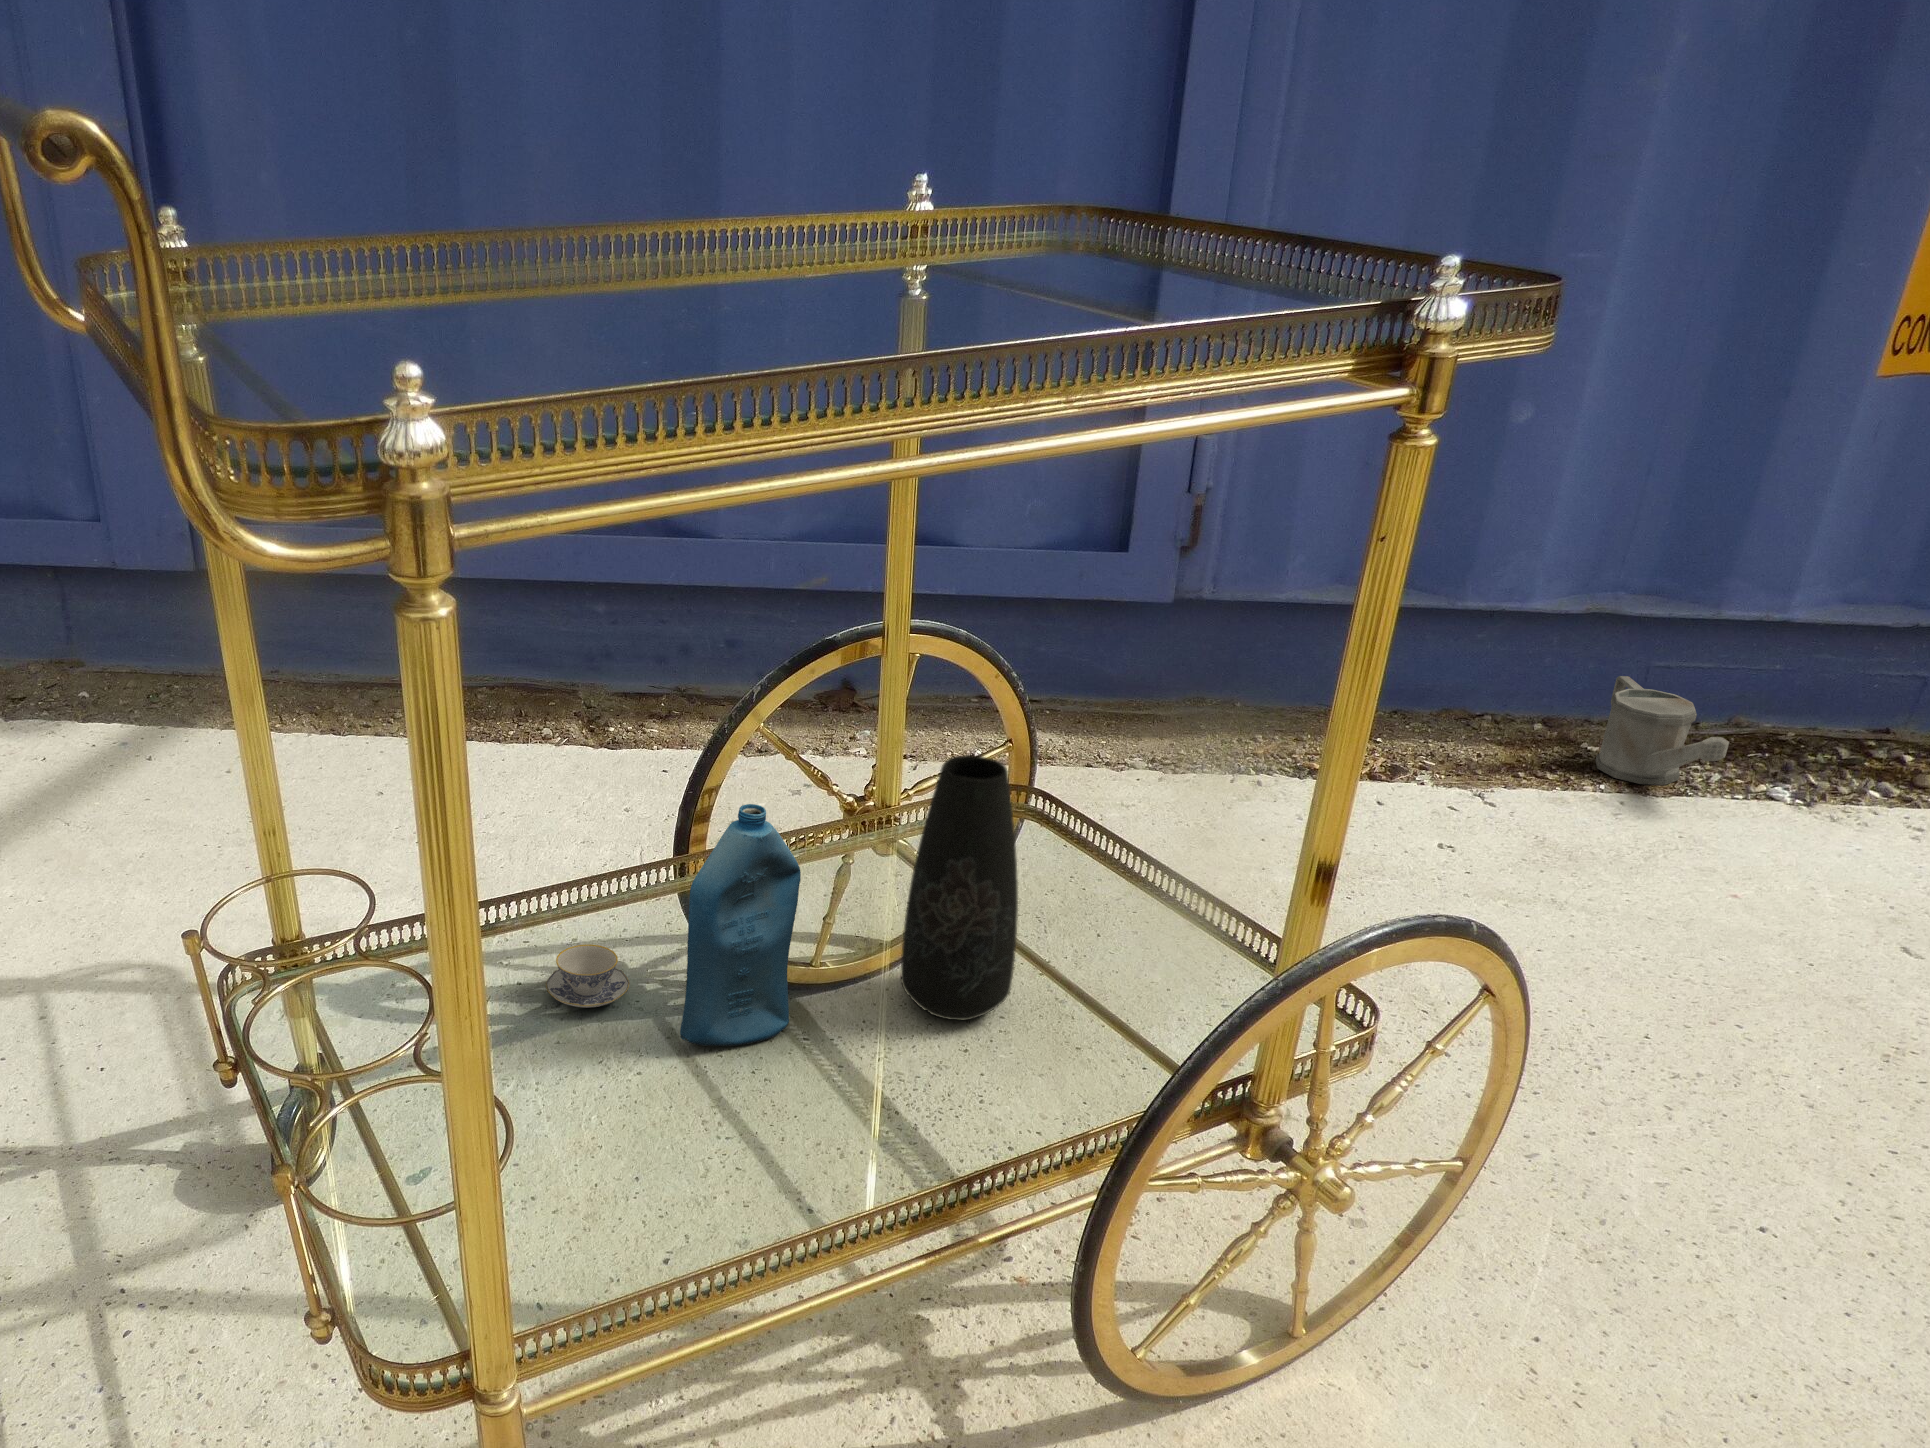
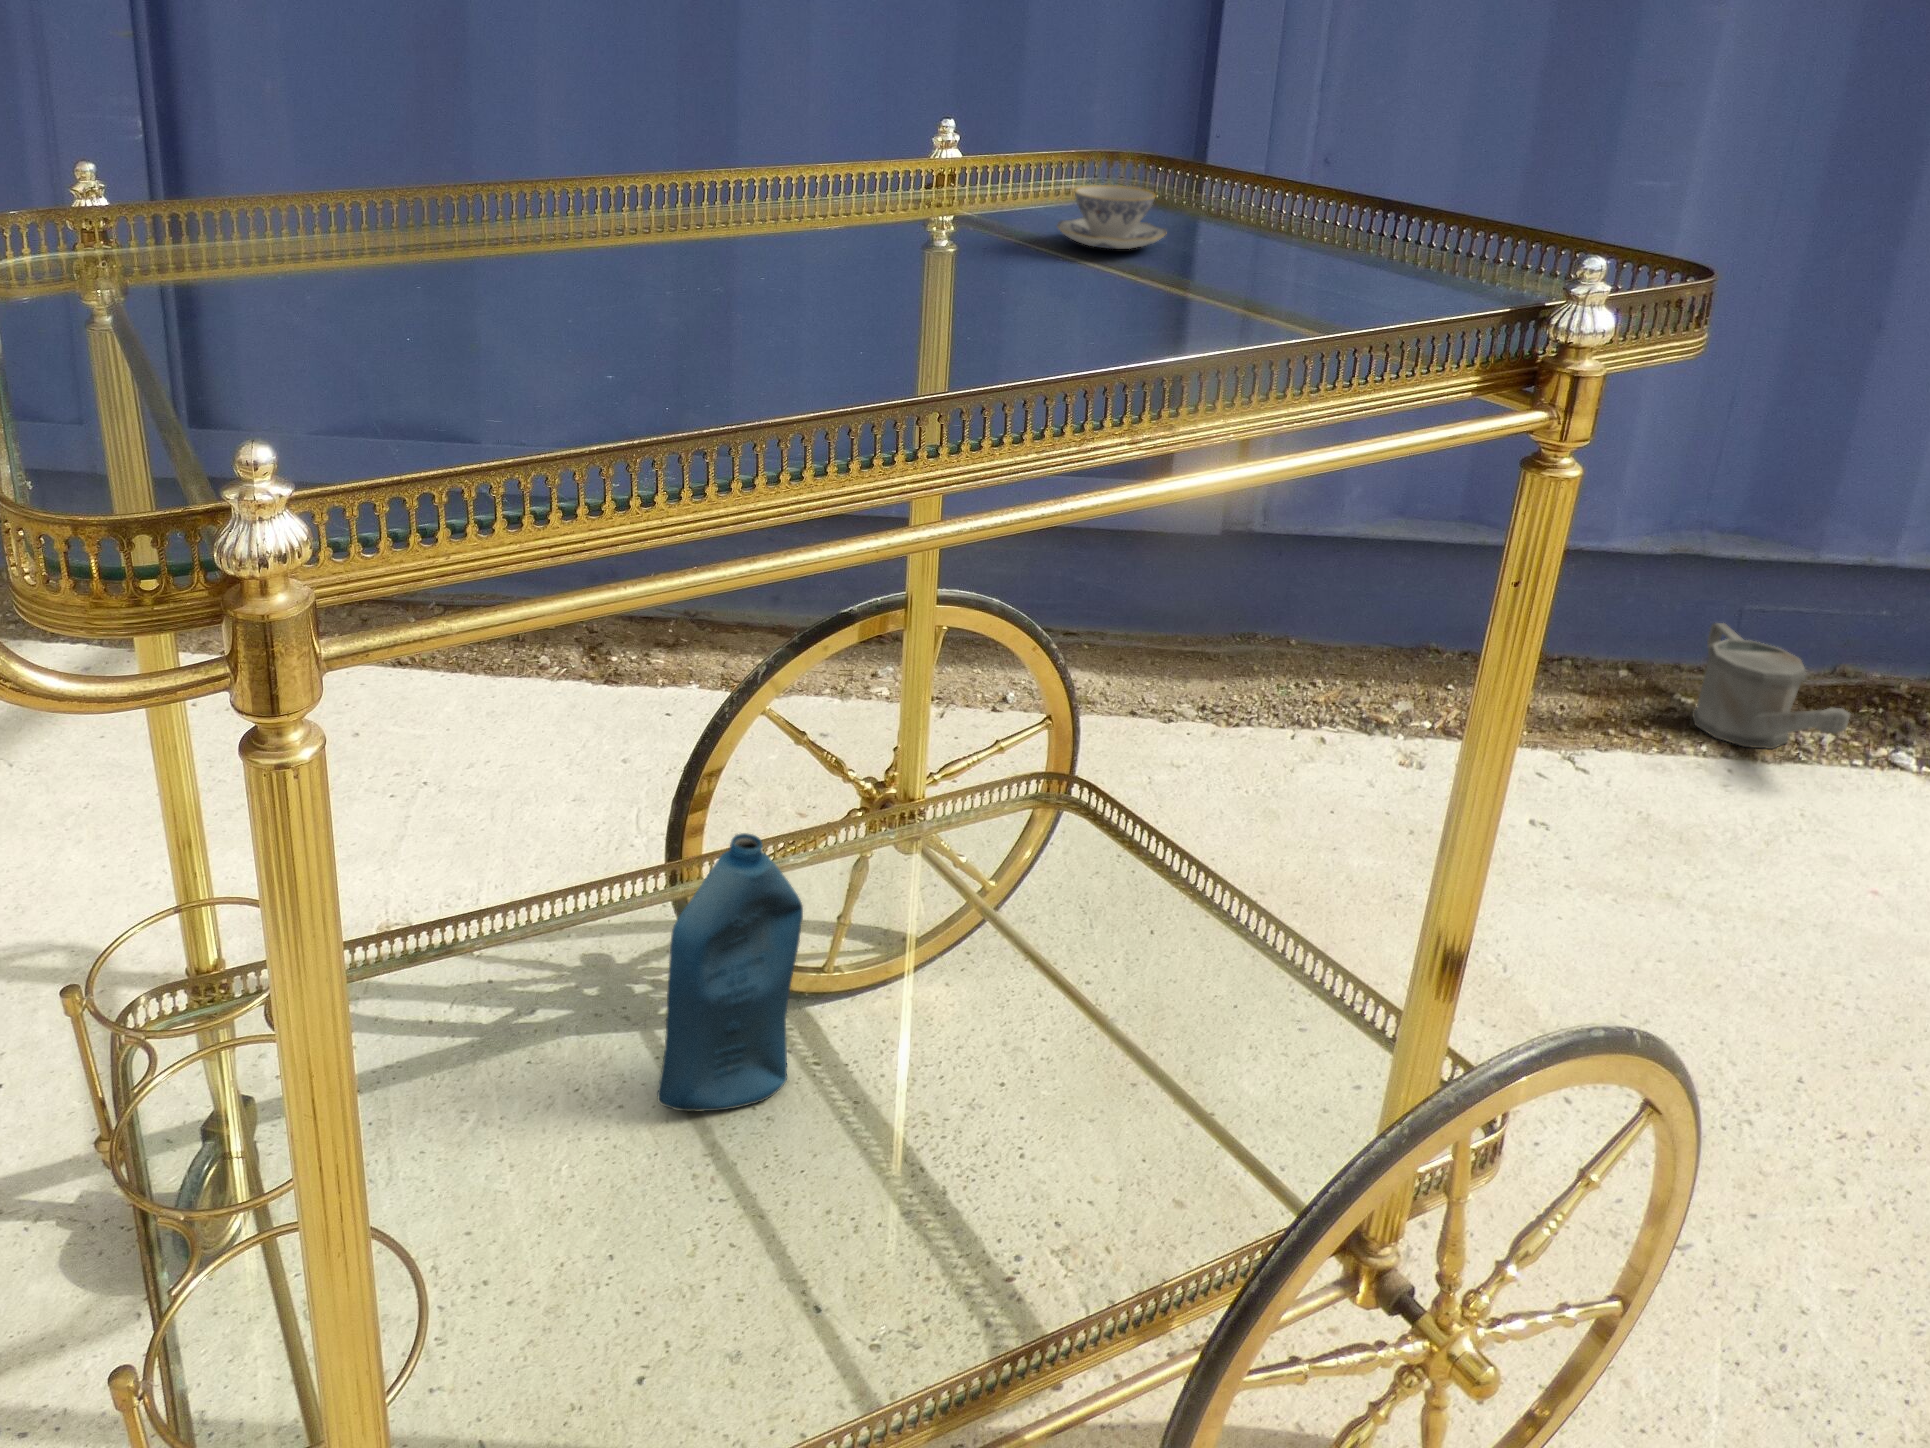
vase: present [901,755,1018,1020] -> none [920,773,1056,1080]
teacup: present [546,945,629,1008] -> present [1057,185,1166,249]

